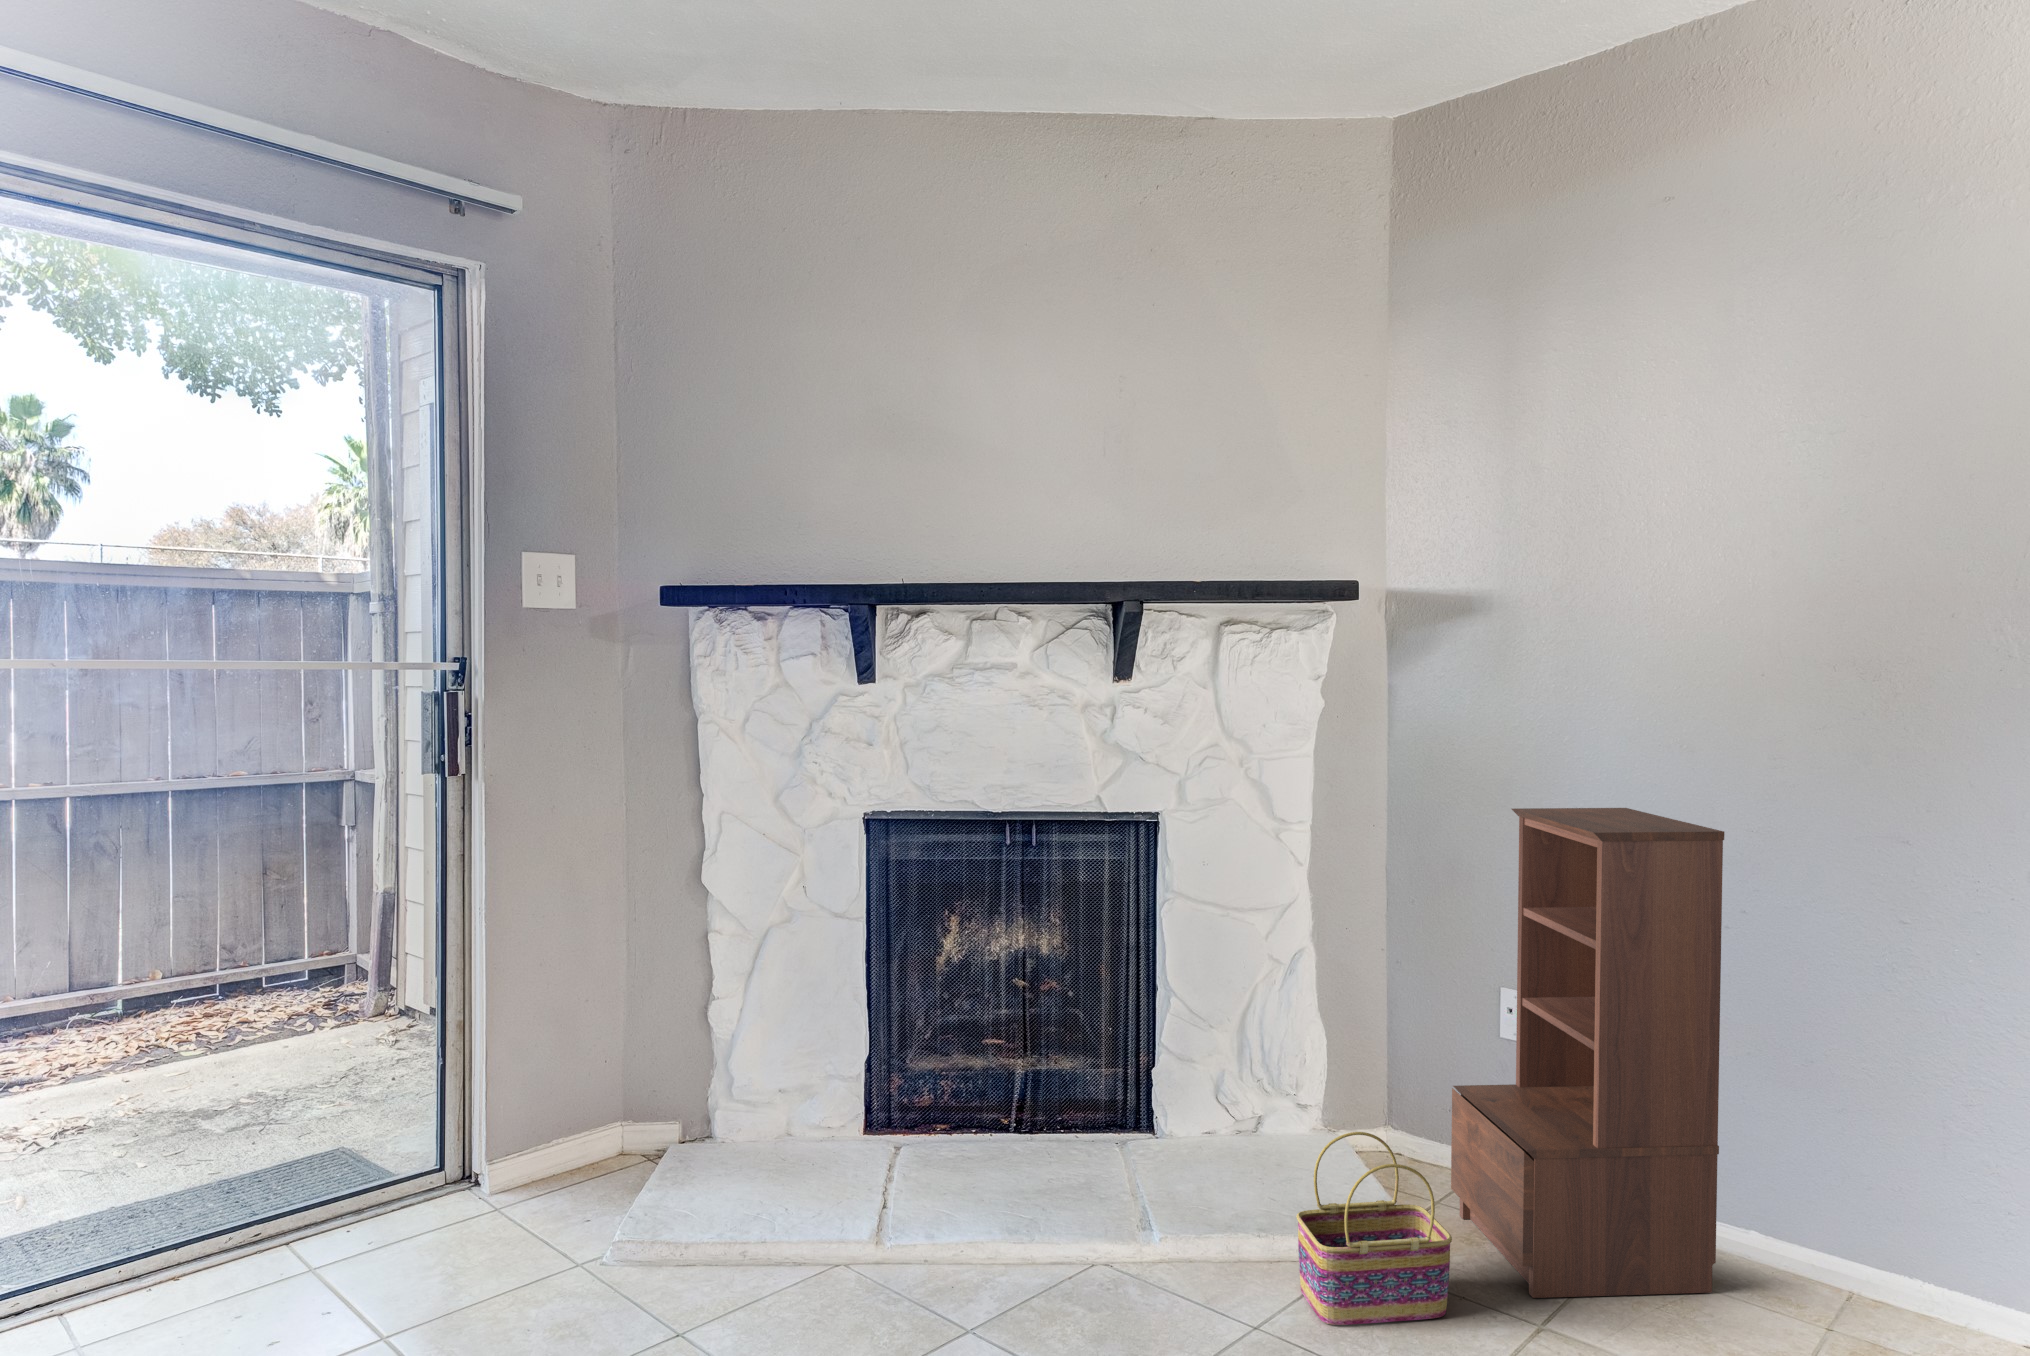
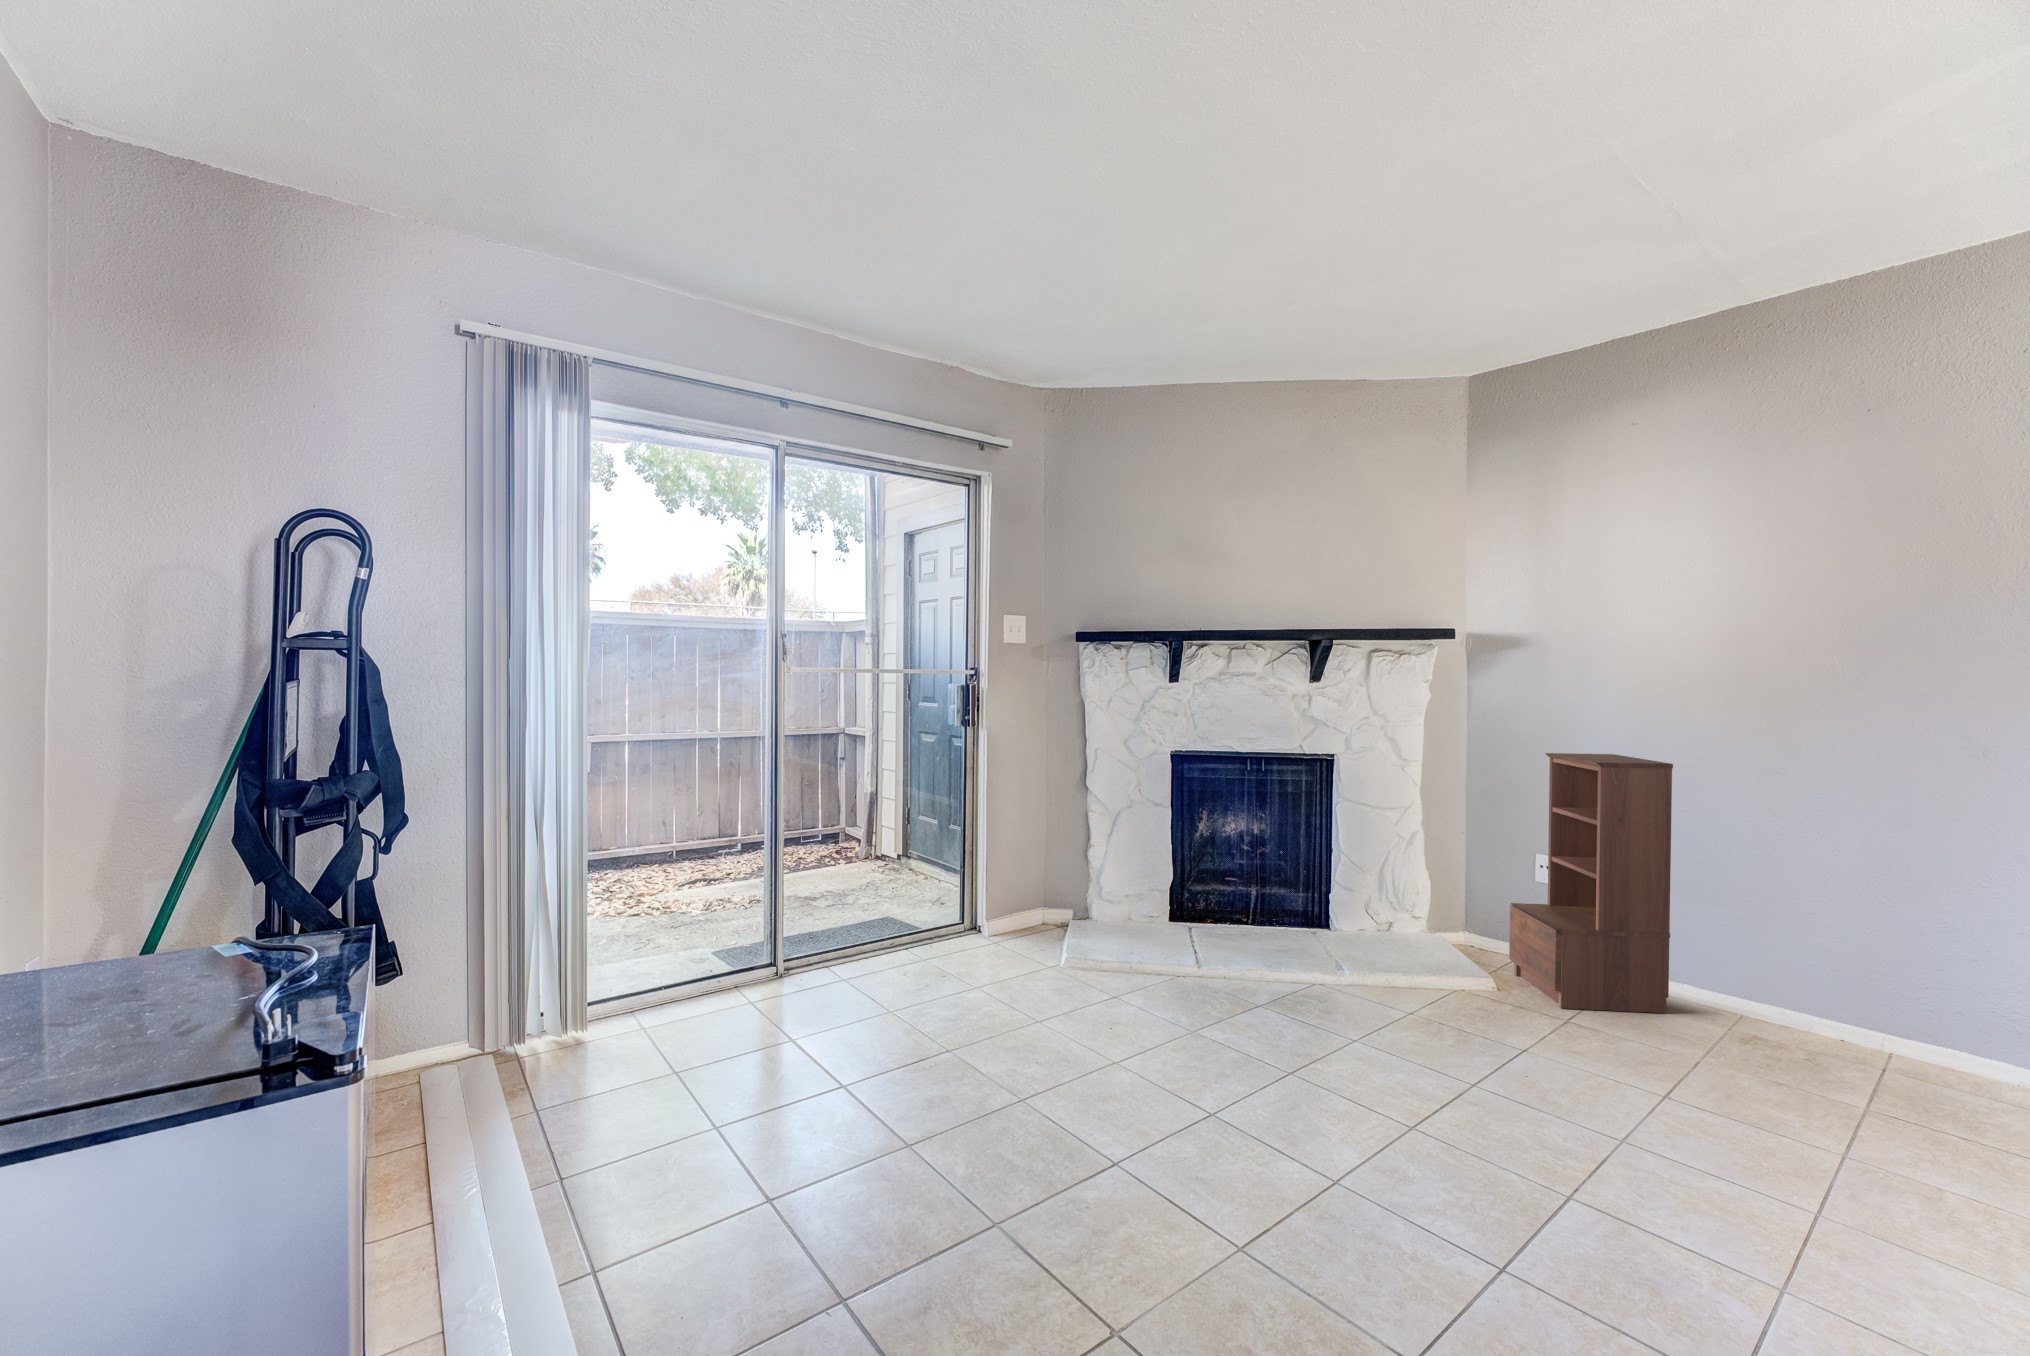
basket: present [1296,1132,1452,1325] -> none [1427,917,1516,1012]

